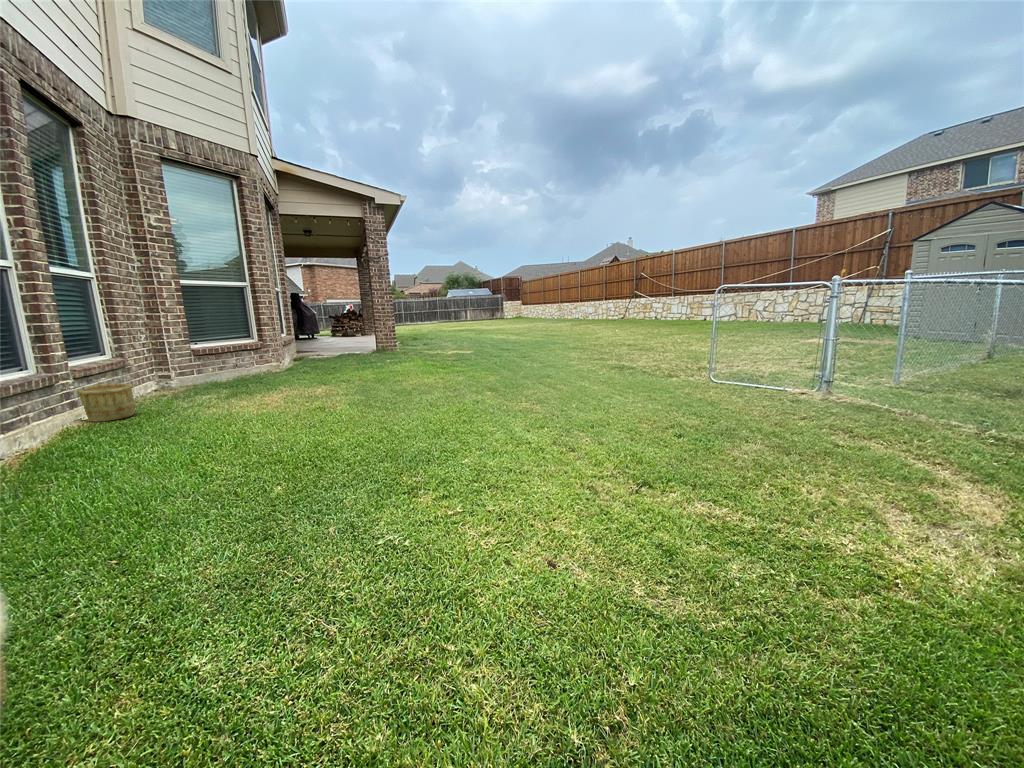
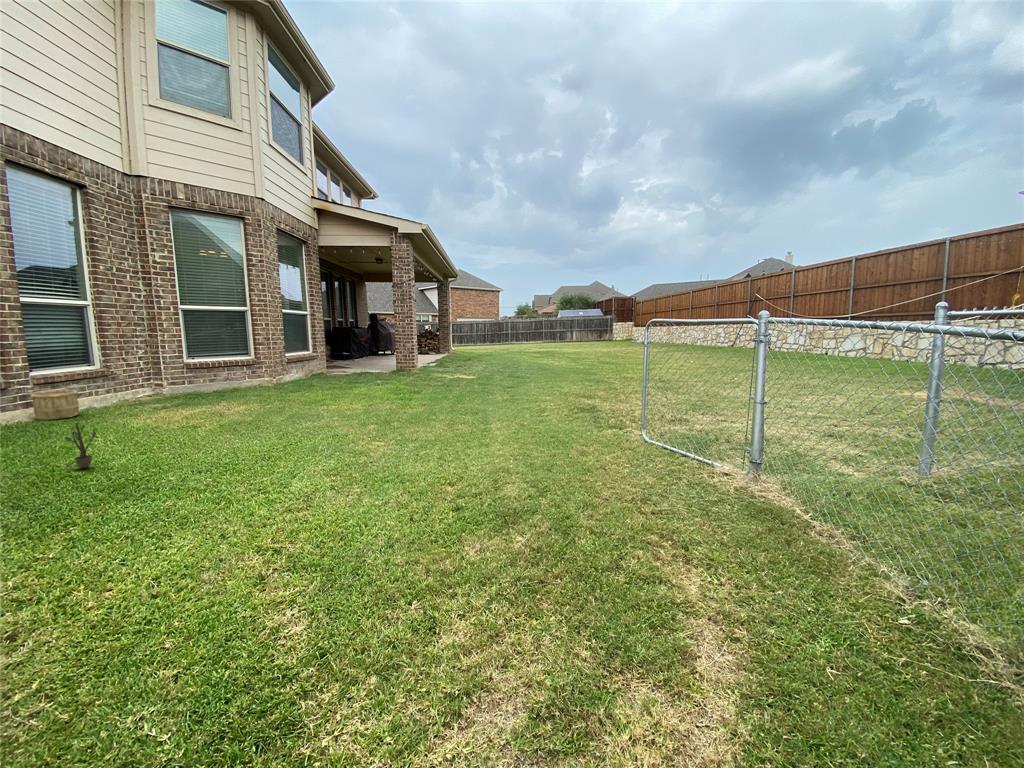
decorative plant: none [274,405,313,454] -> present [64,423,98,468]

